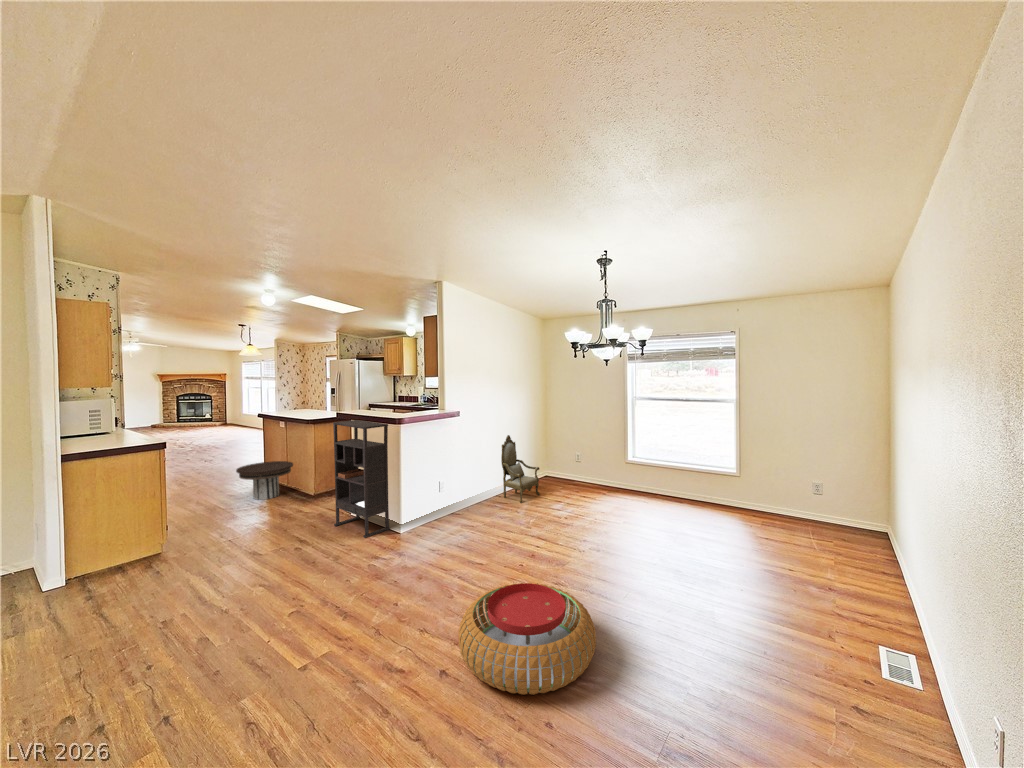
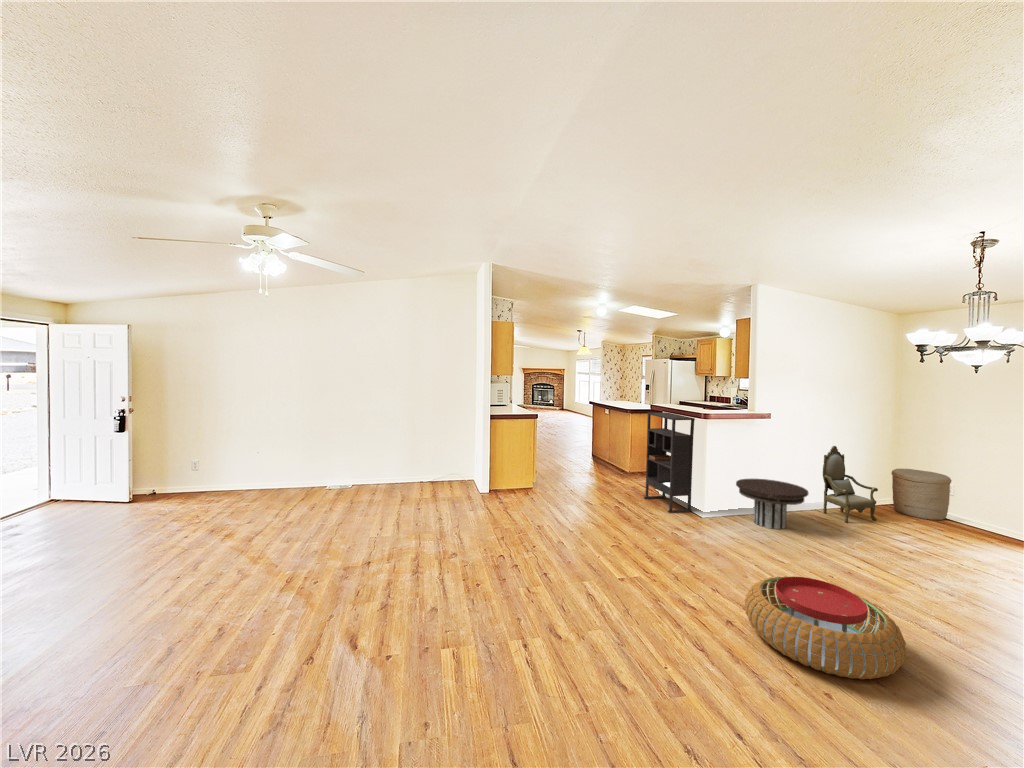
woven basket: none [545,446,580,485] -> present [891,469,951,520]
side table: present [236,461,293,500] -> present [736,479,808,529]

